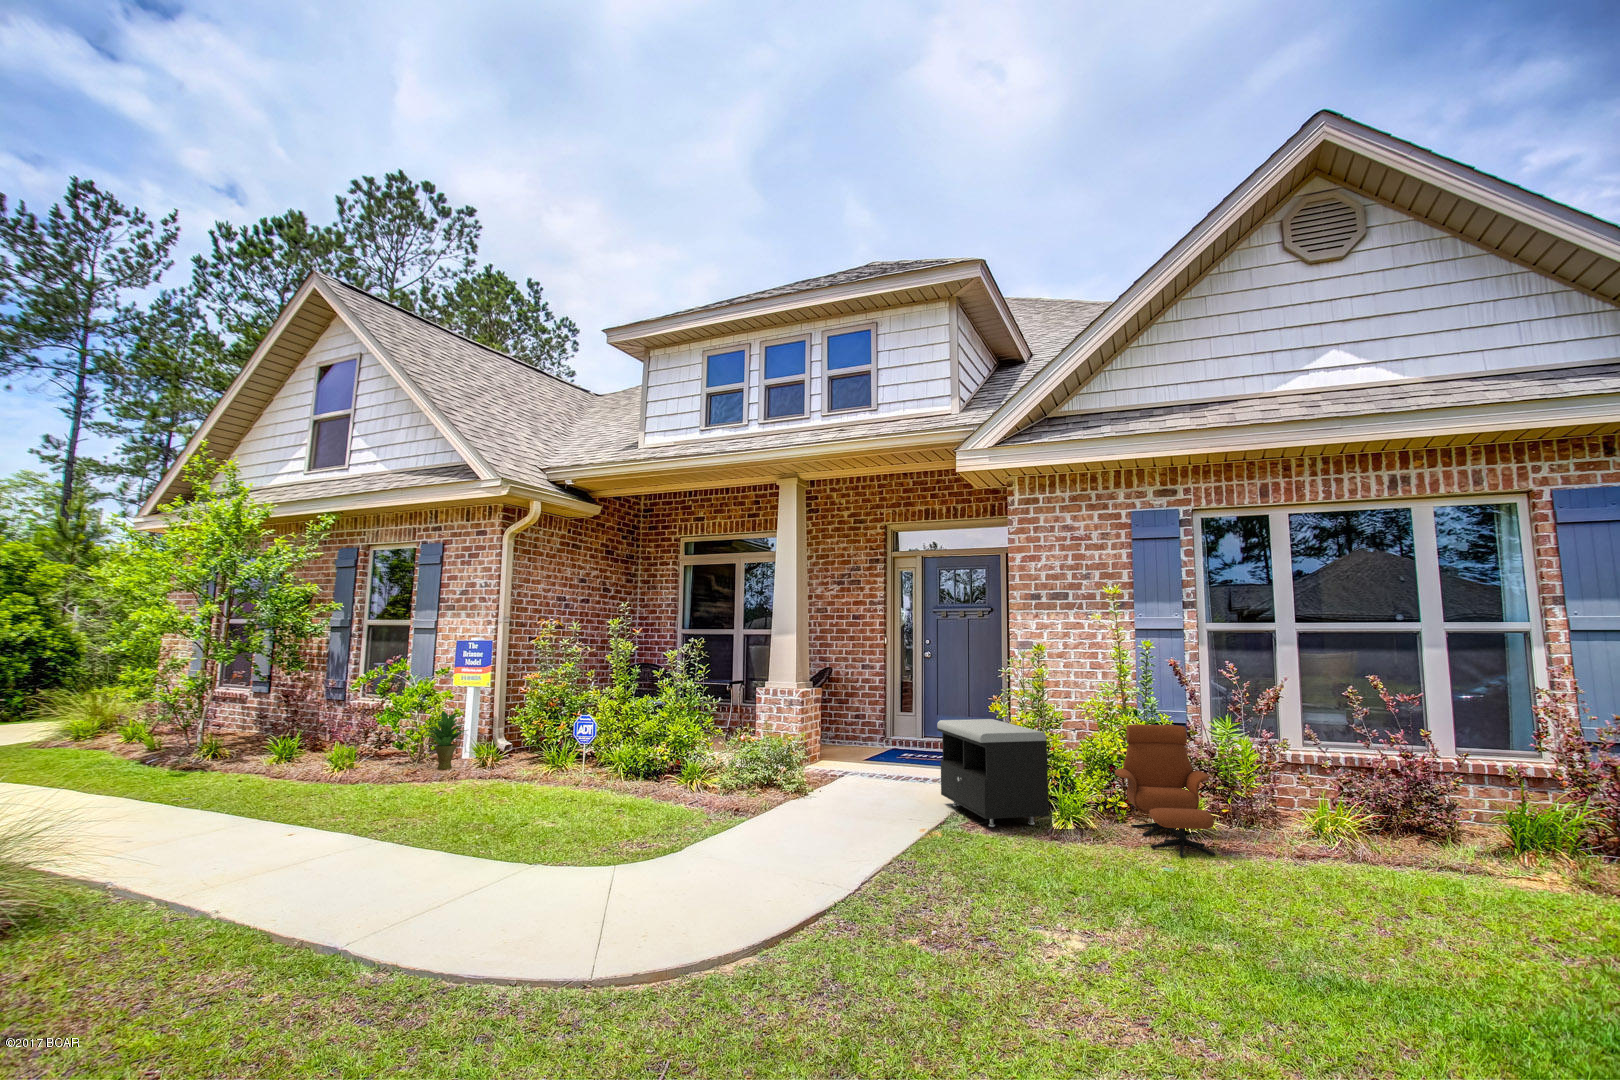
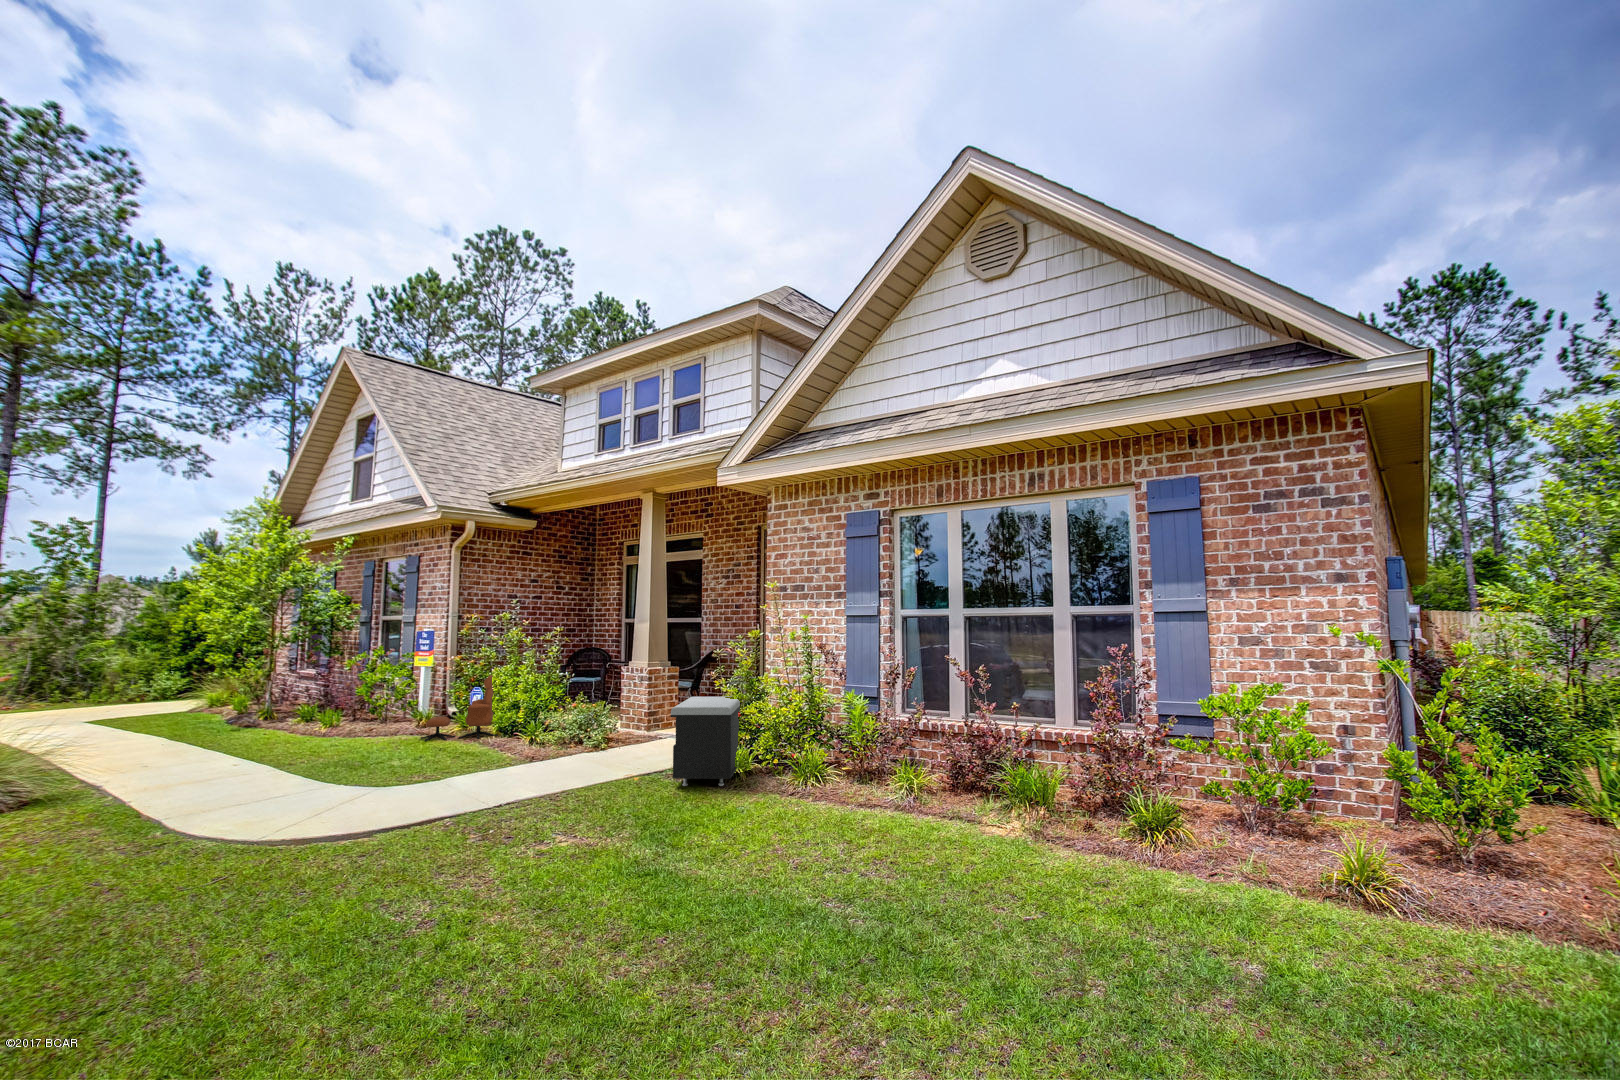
potted plant: present [425,711,467,769] -> none [381,684,419,729]
lounge chair: present [1115,724,1215,857] -> present [421,675,497,741]

